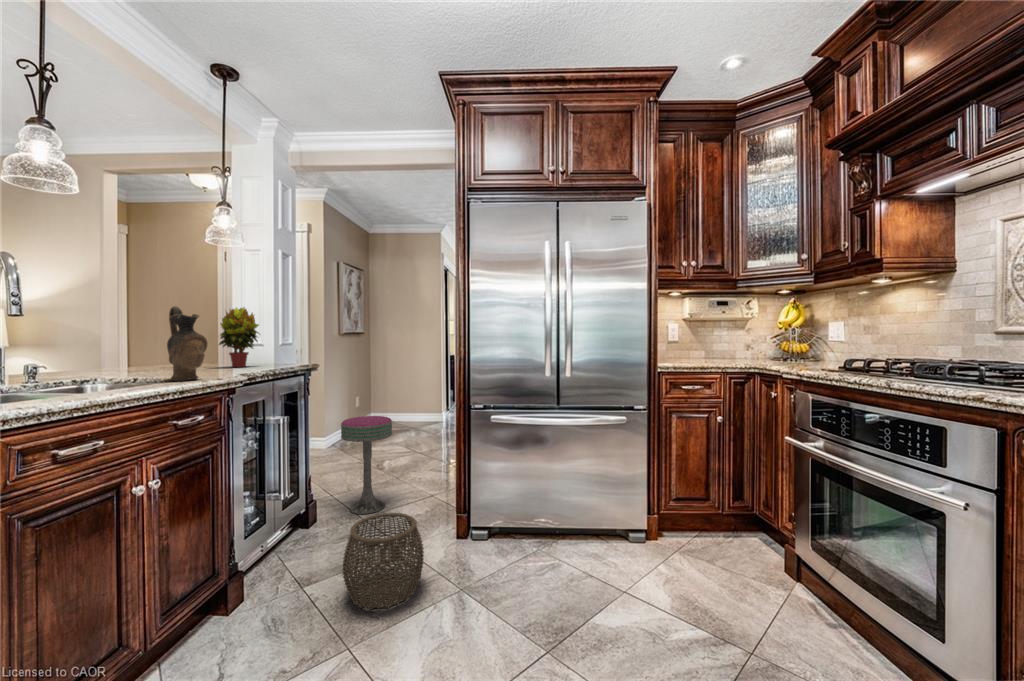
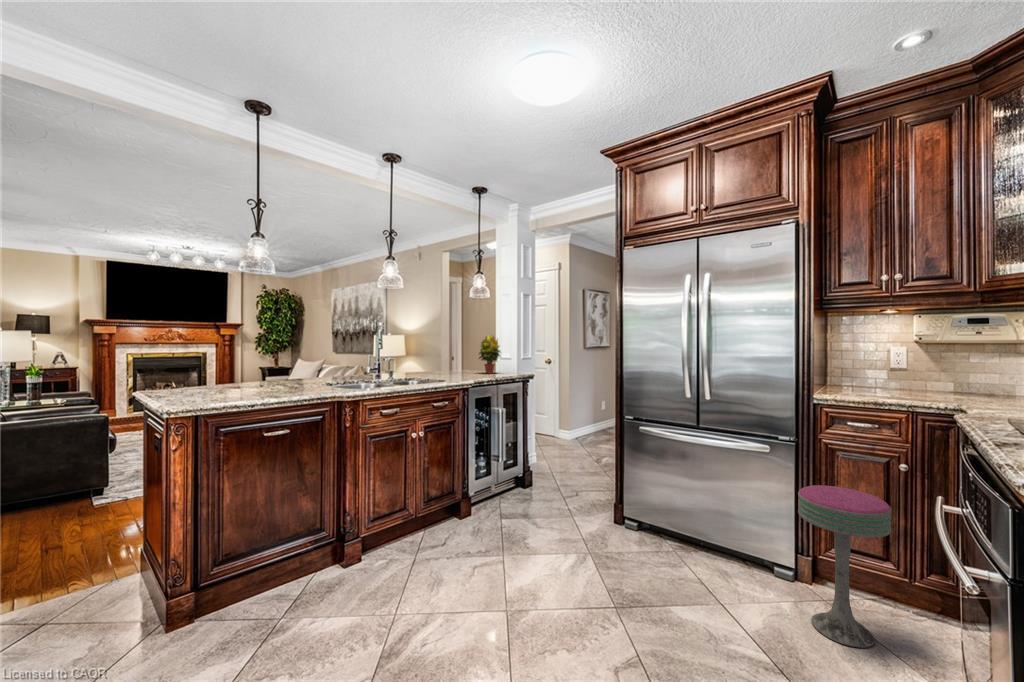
ceramic pitcher: present [167,306,207,381] -> none [437,340,455,381]
bar stool: present [341,416,392,514] -> present [798,485,891,648]
woven basket: present [342,513,424,609] -> none [515,483,570,546]

